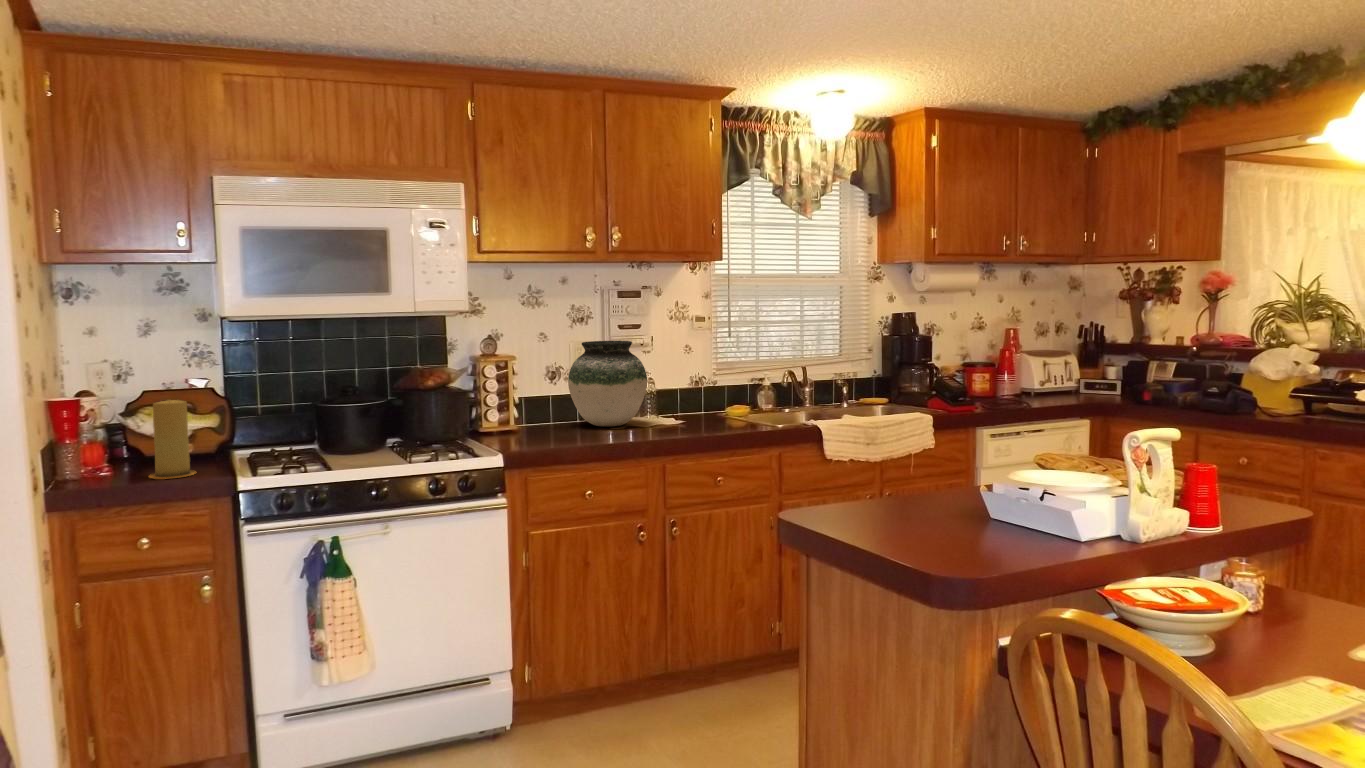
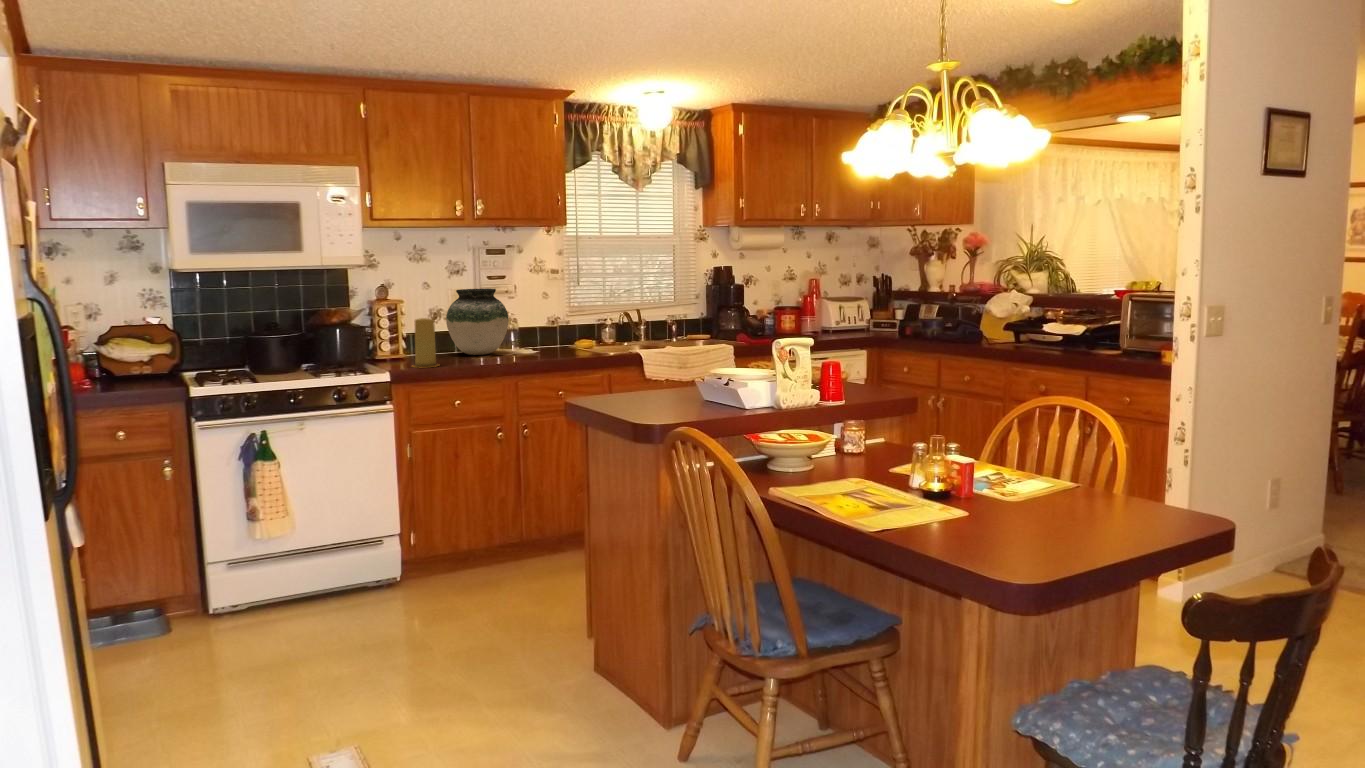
candle: present [149,400,196,479] -> present [413,318,439,368]

